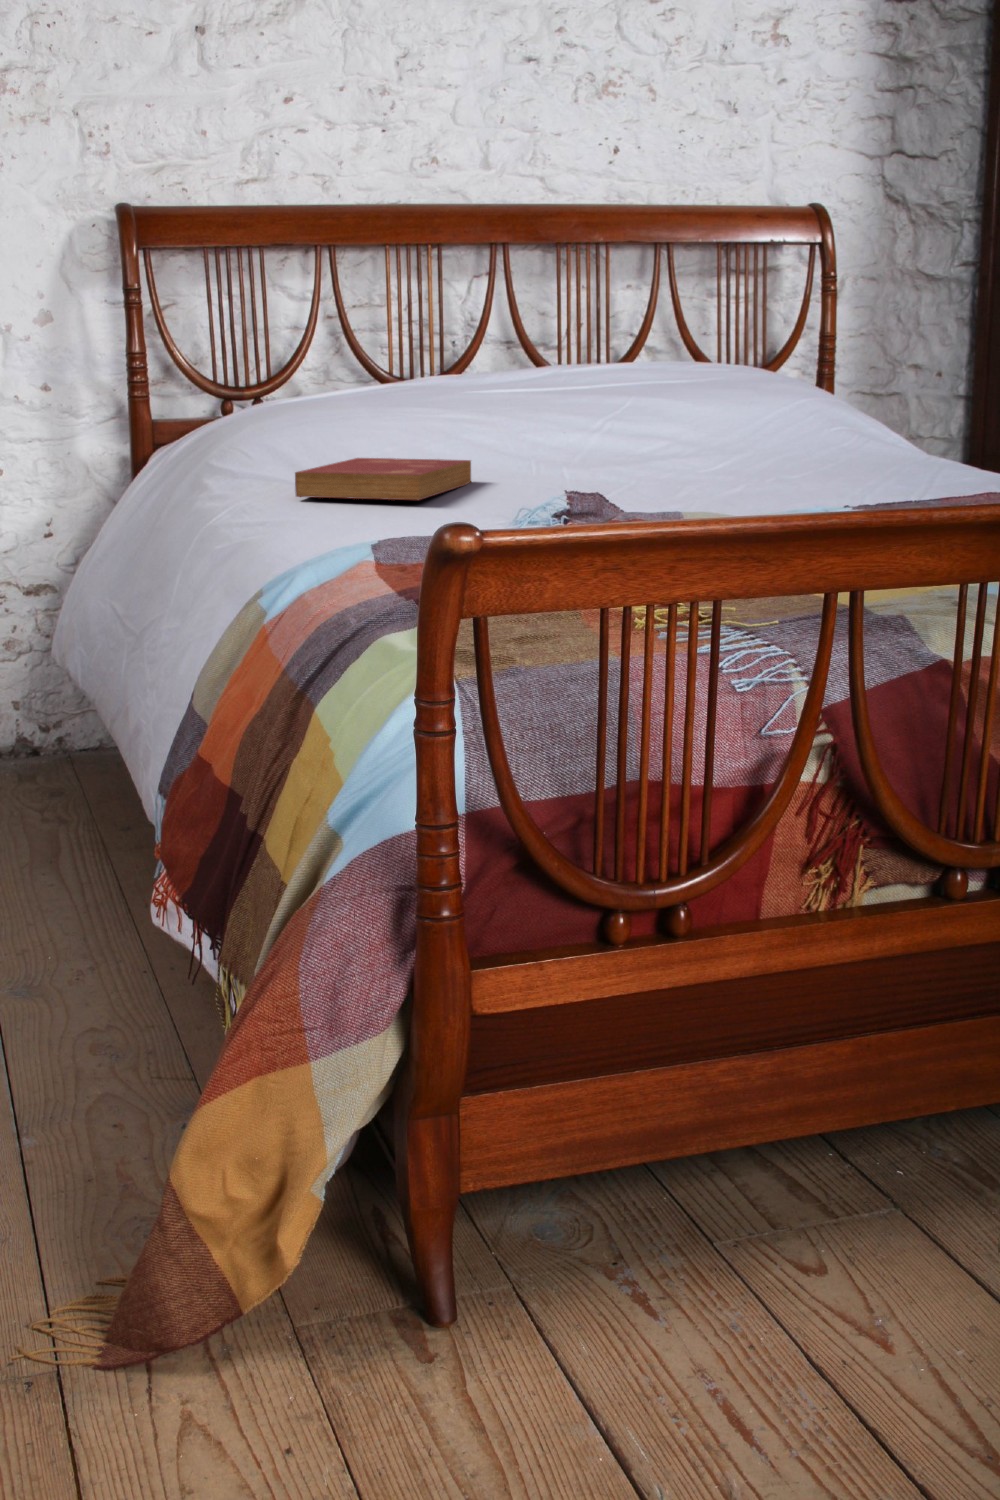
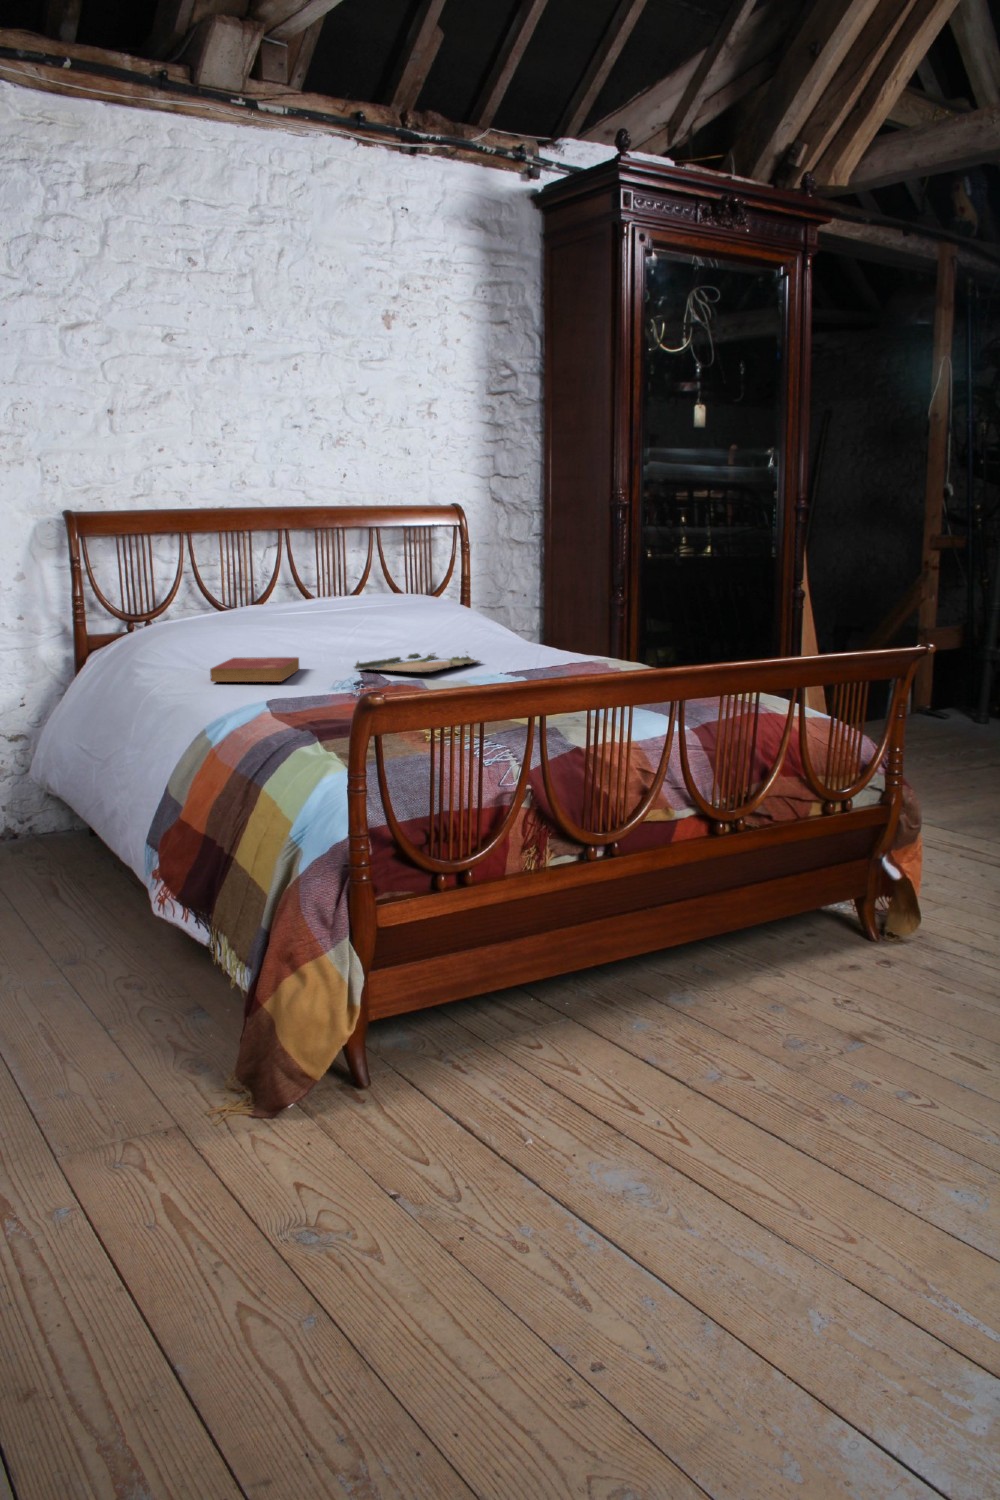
tray: none [566,454,814,492] -> present [354,653,480,672]

